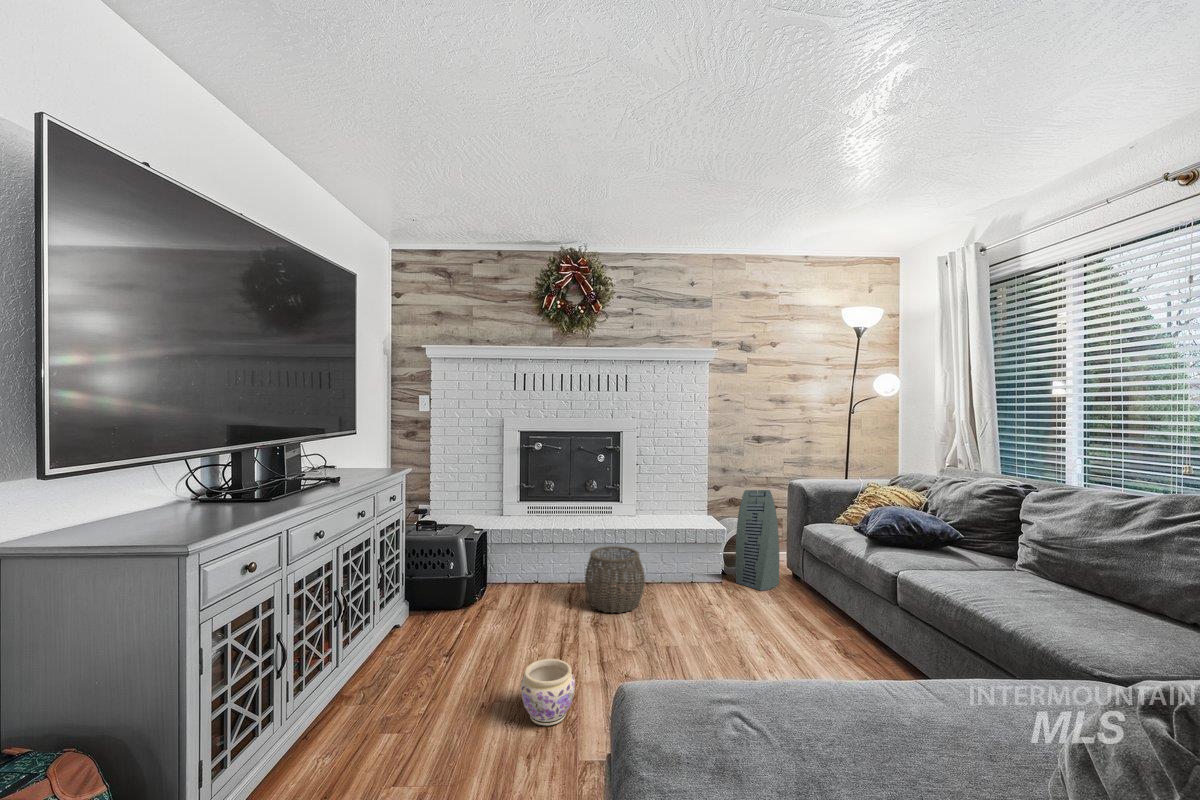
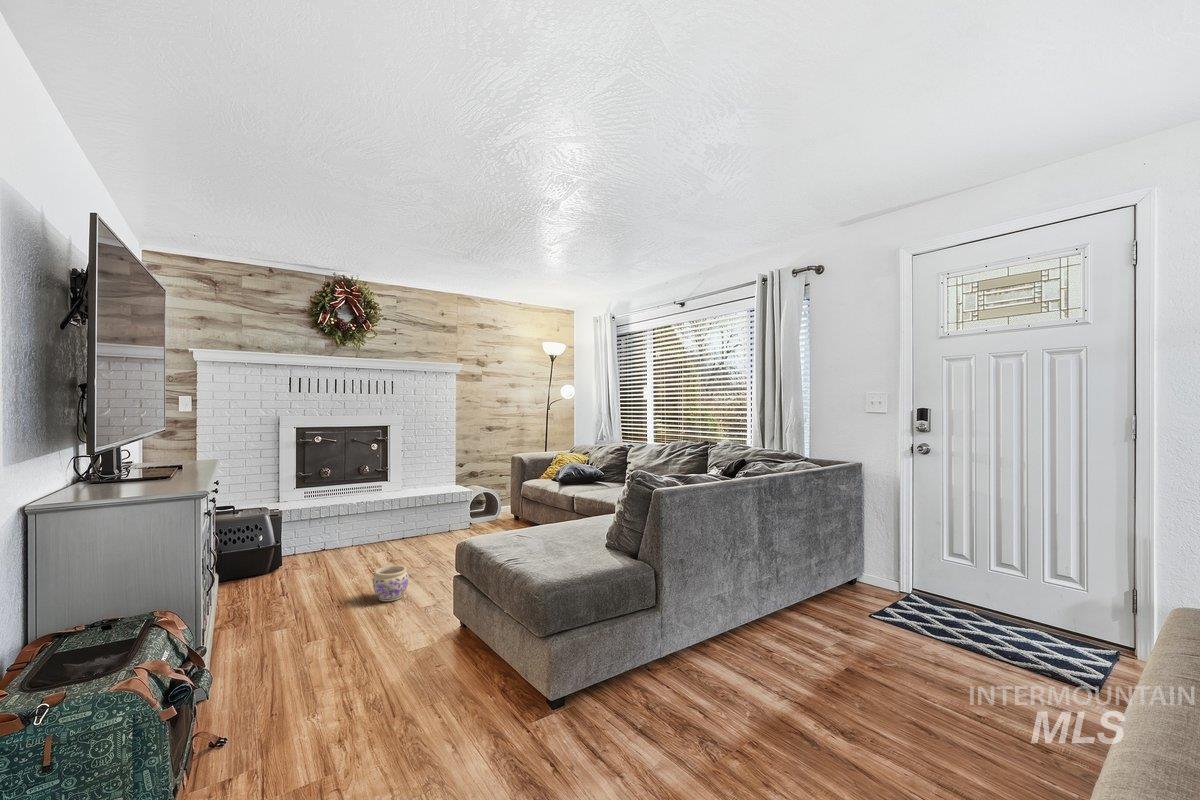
air purifier: present [736,490,780,591] -> none [479,462,506,528]
woven basket: present [585,546,645,613] -> none [375,508,422,553]

